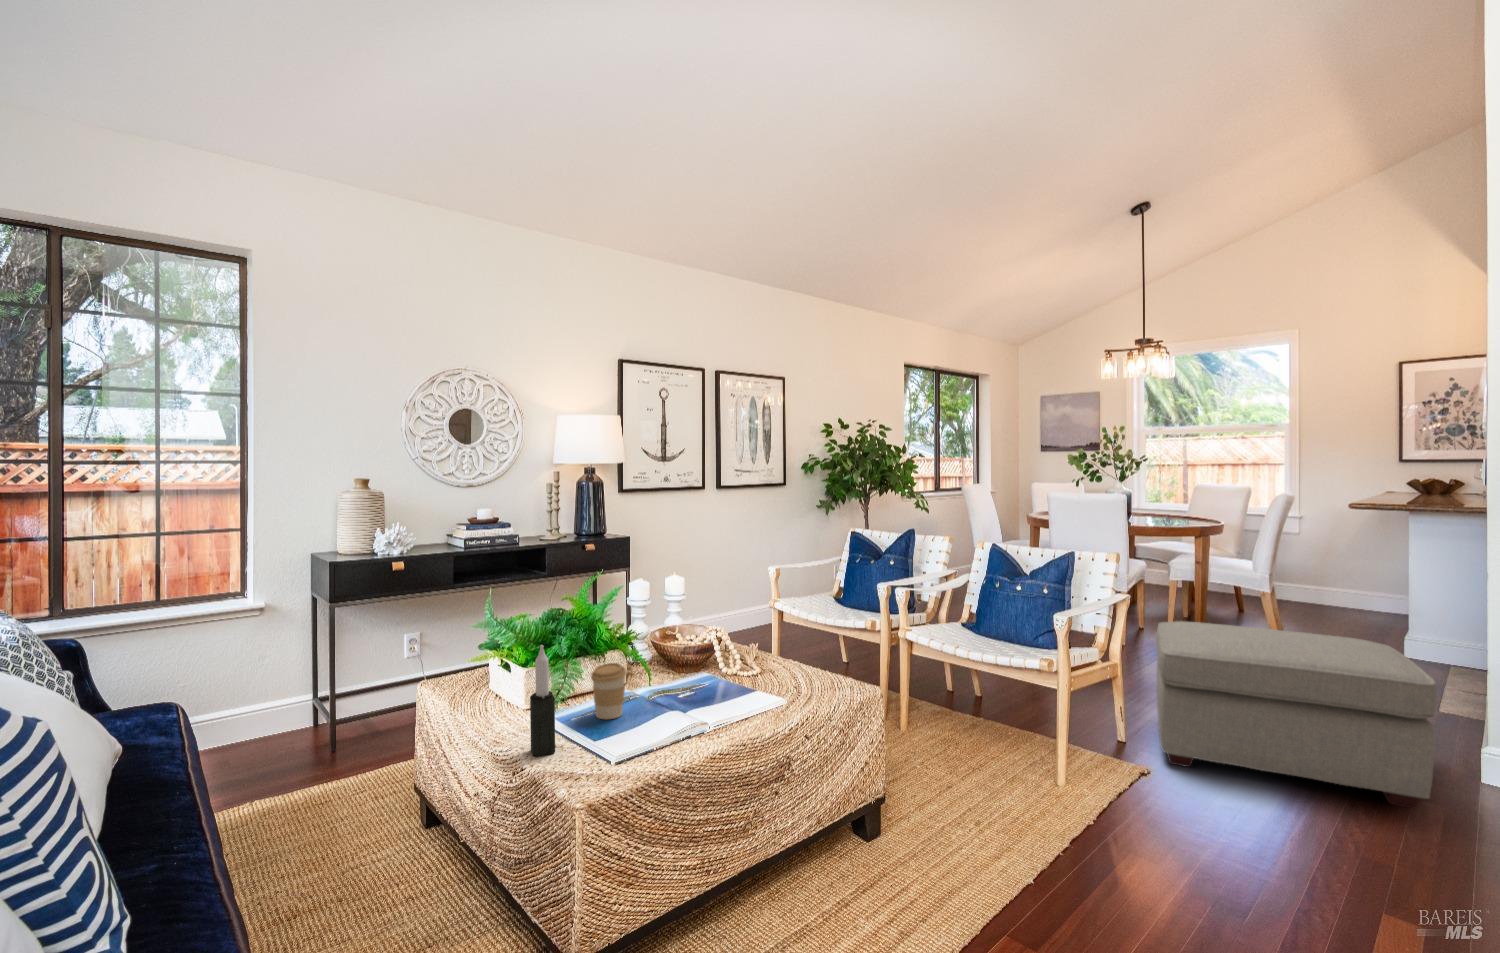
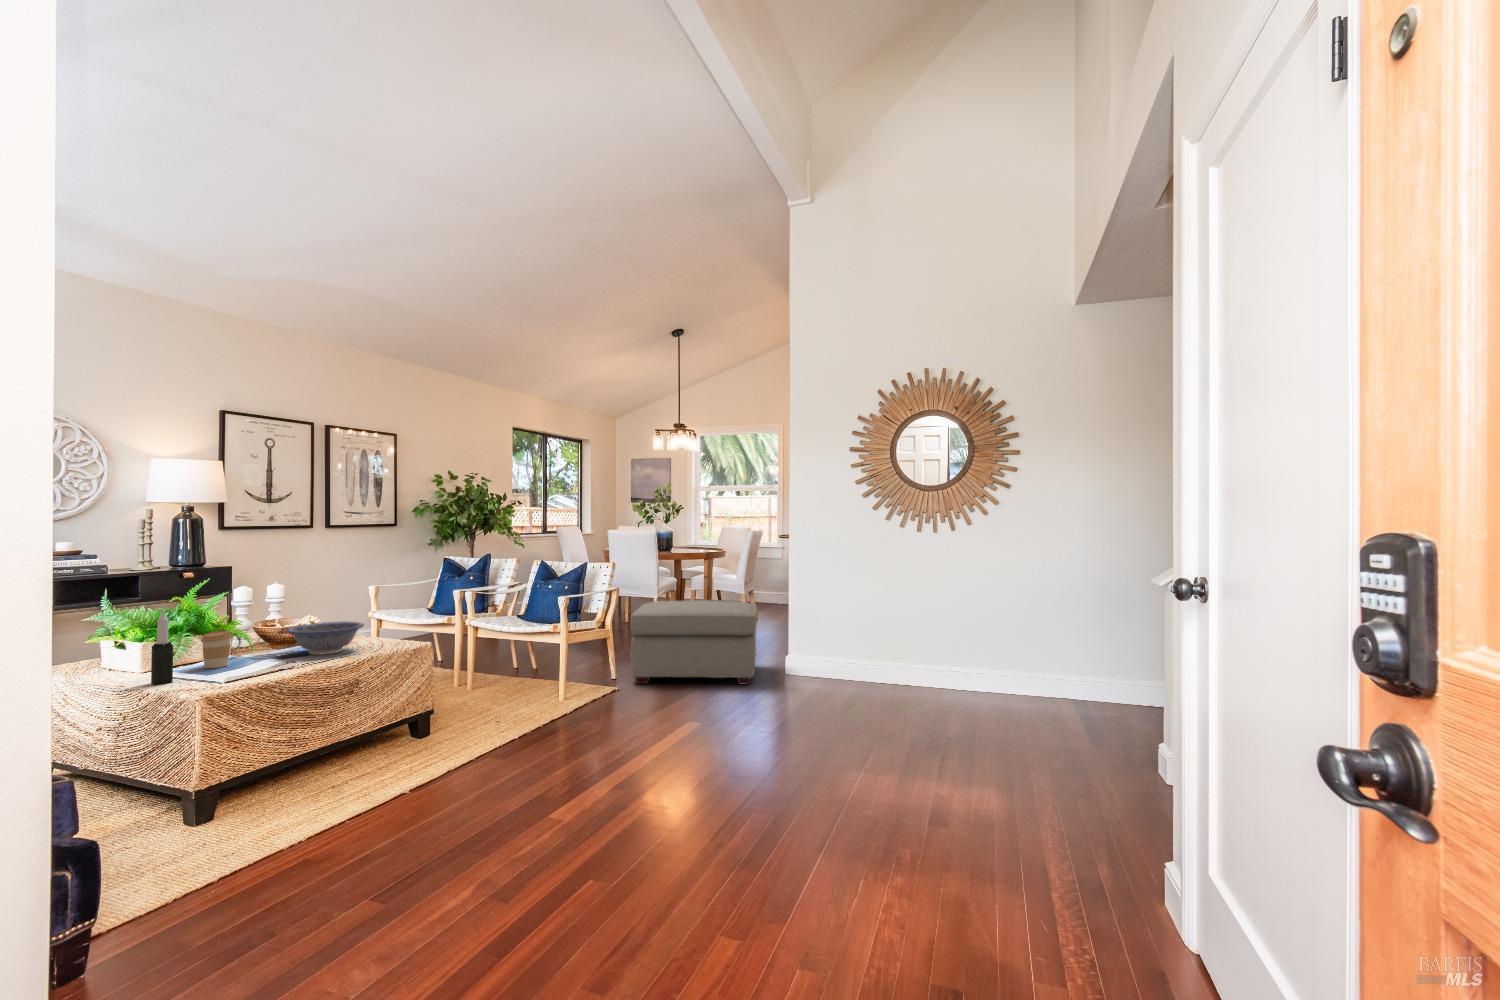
decorative bowl: none [691,648,789,705] -> present [287,621,364,655]

